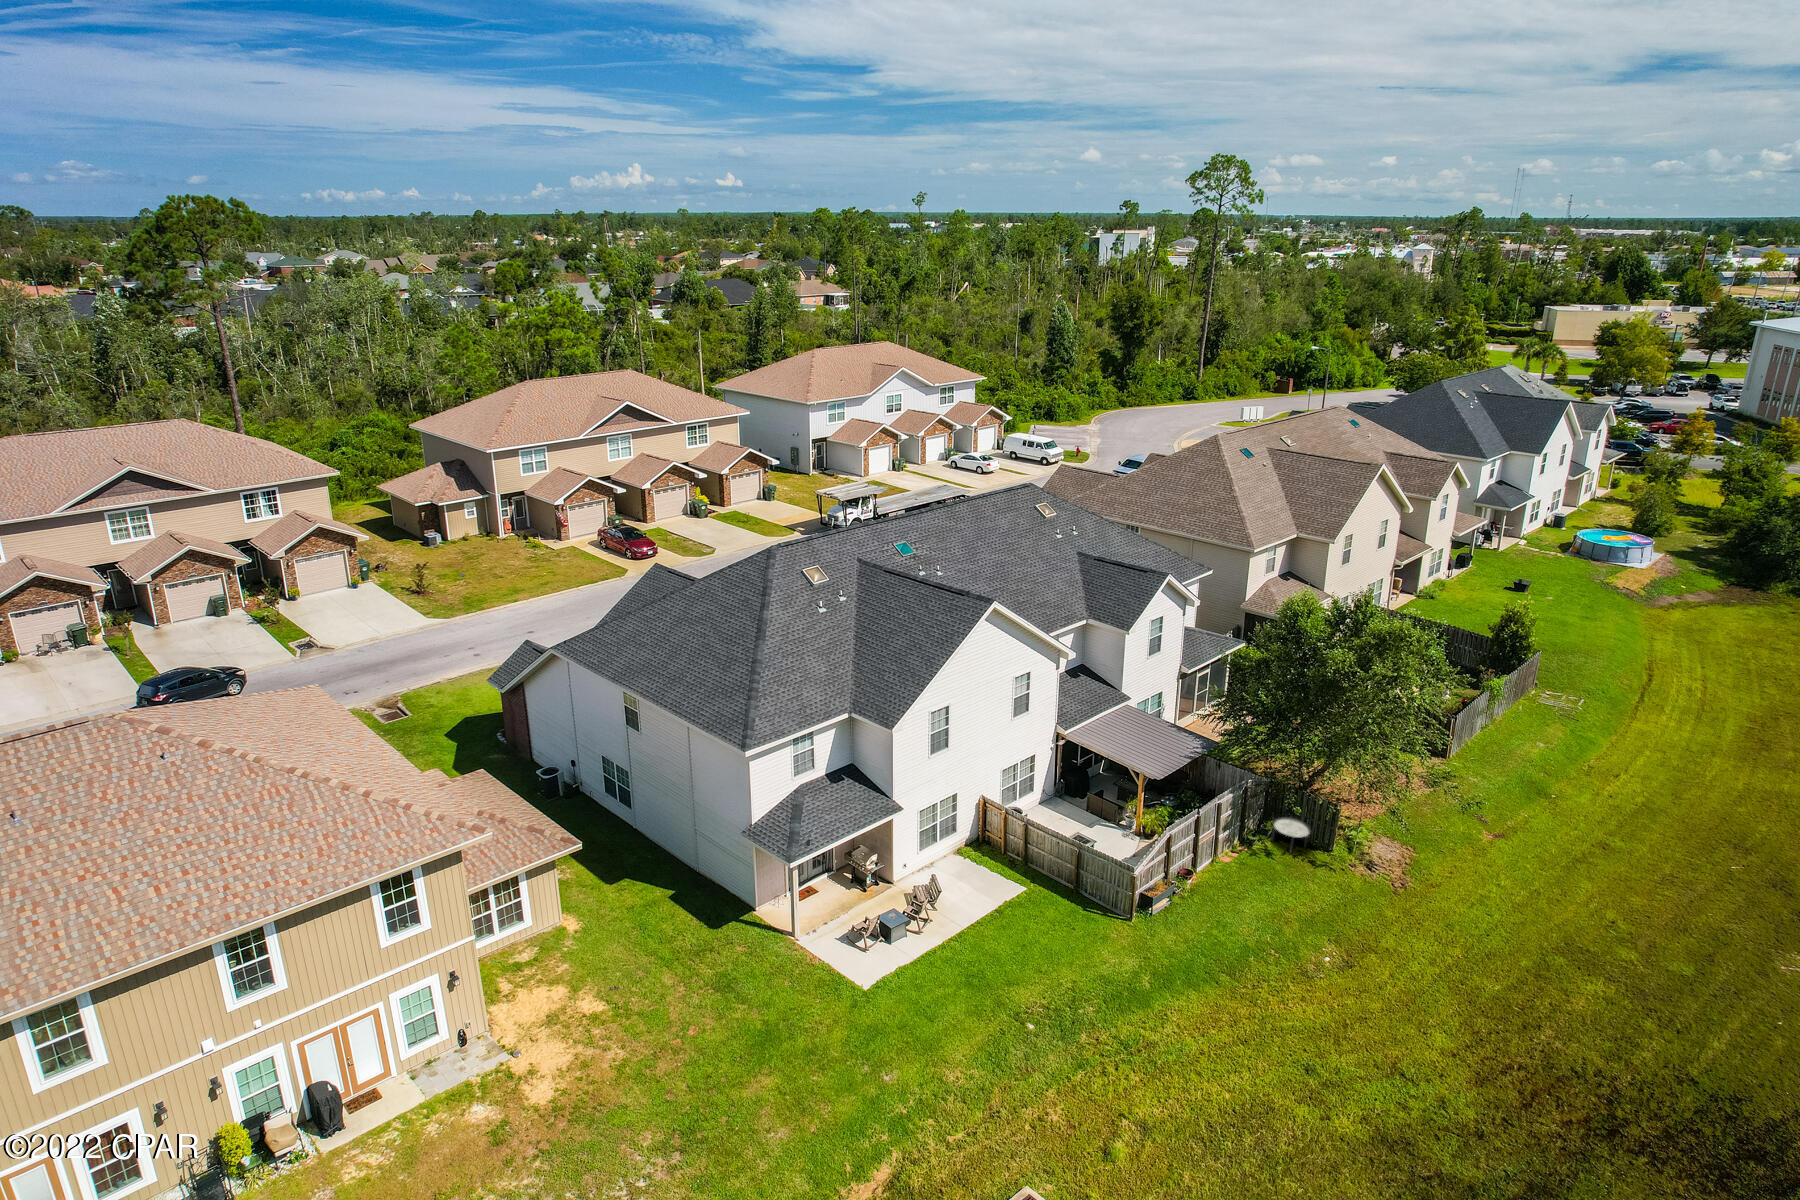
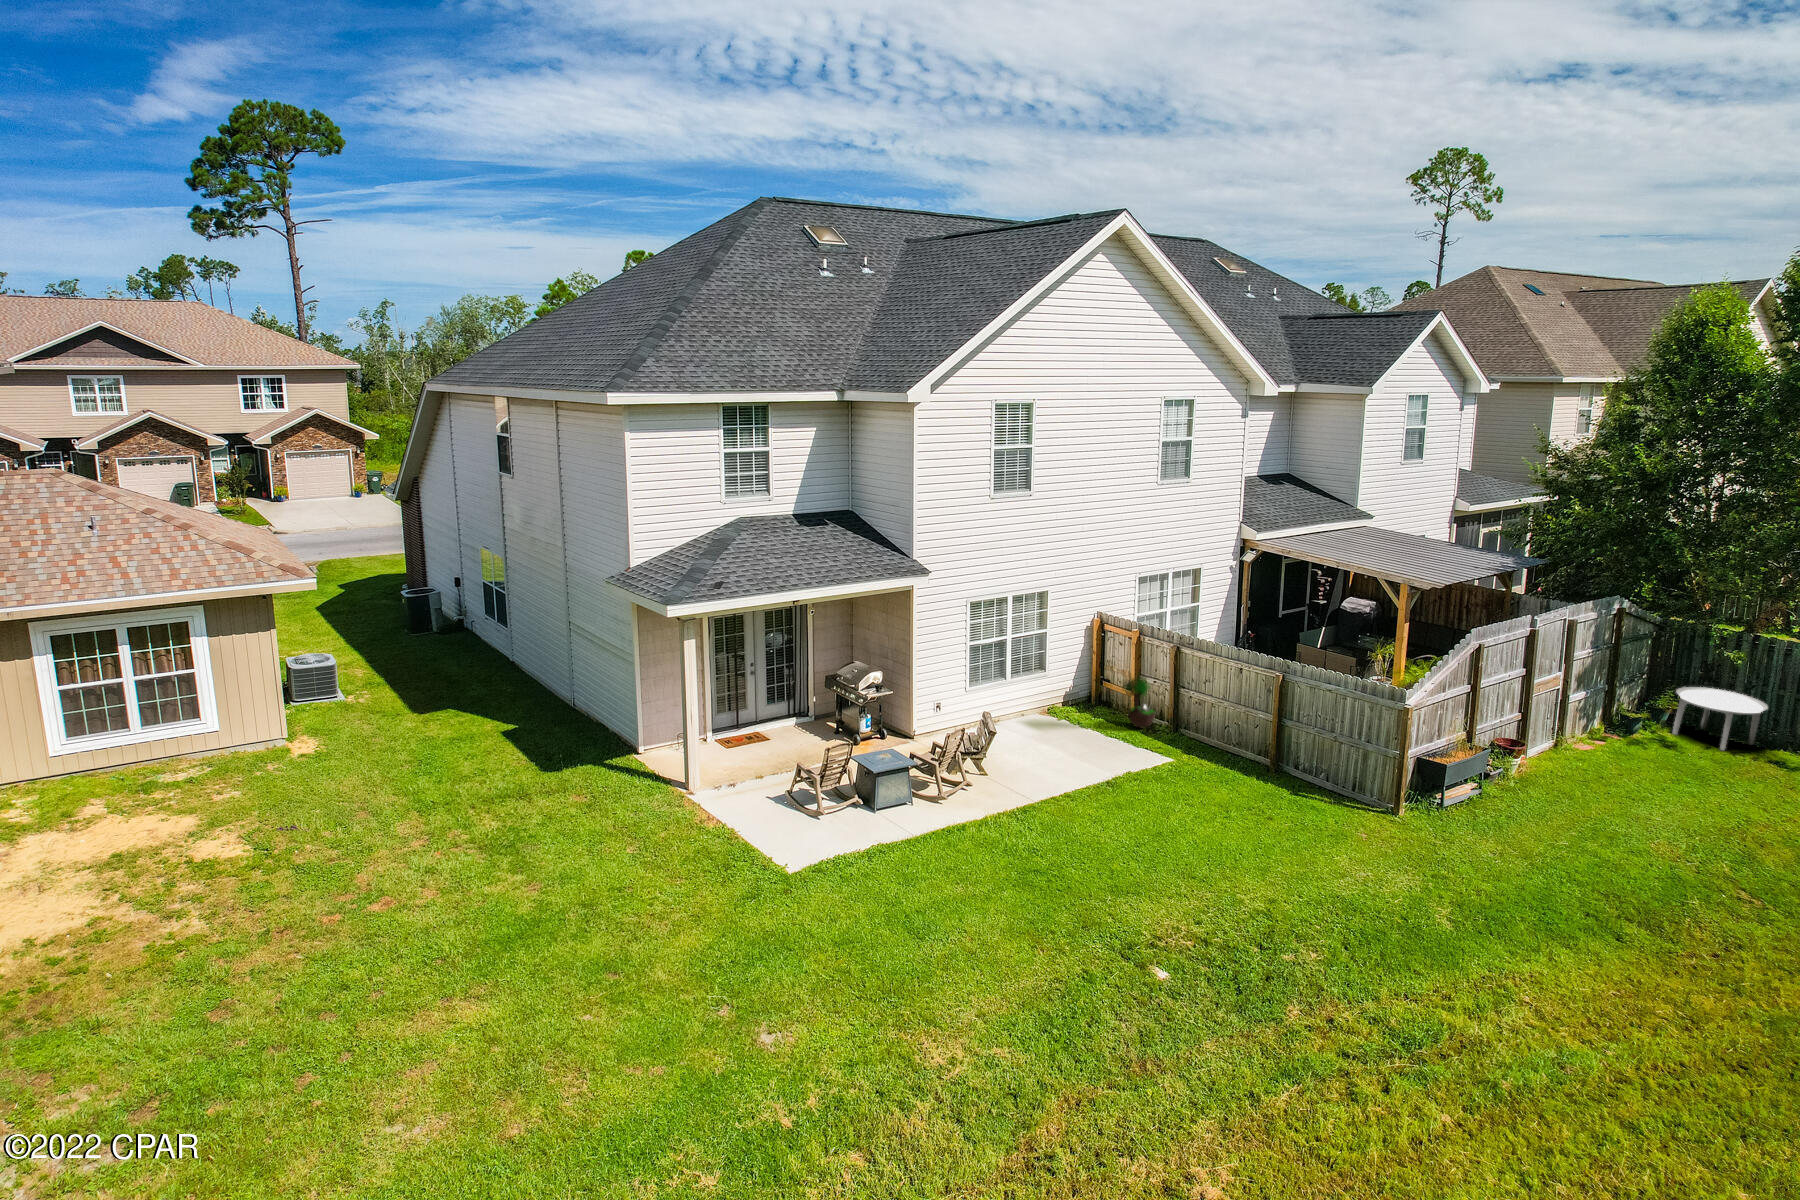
potted tree: none [997,836,1016,864] -> present [1122,677,1154,728]

